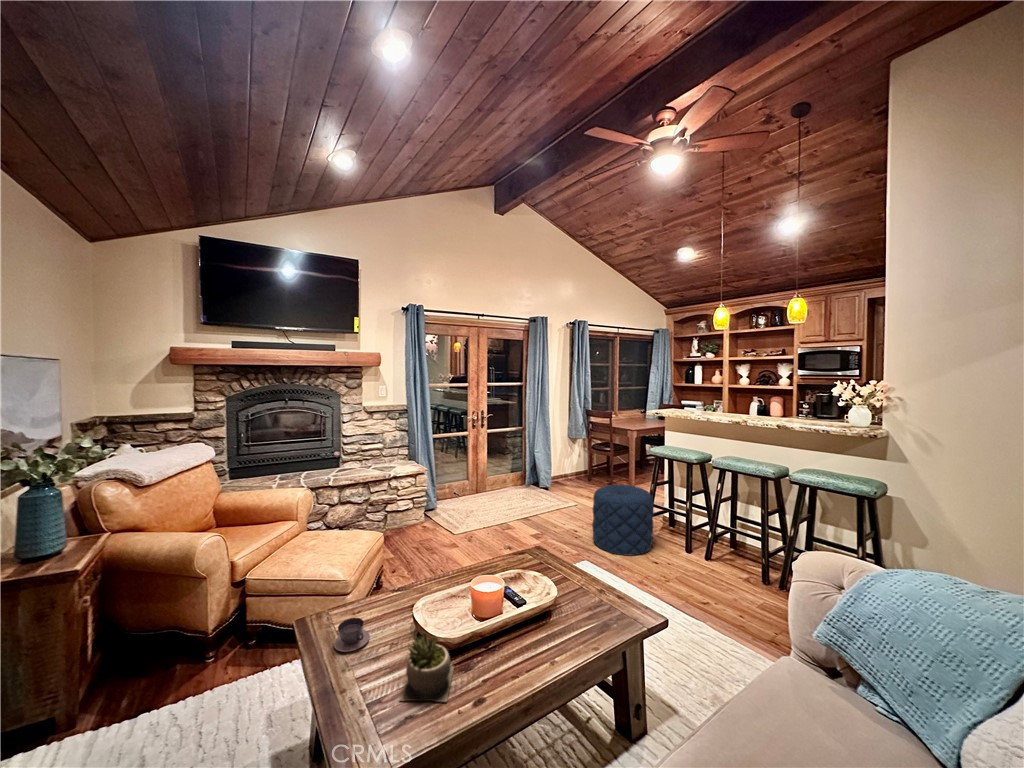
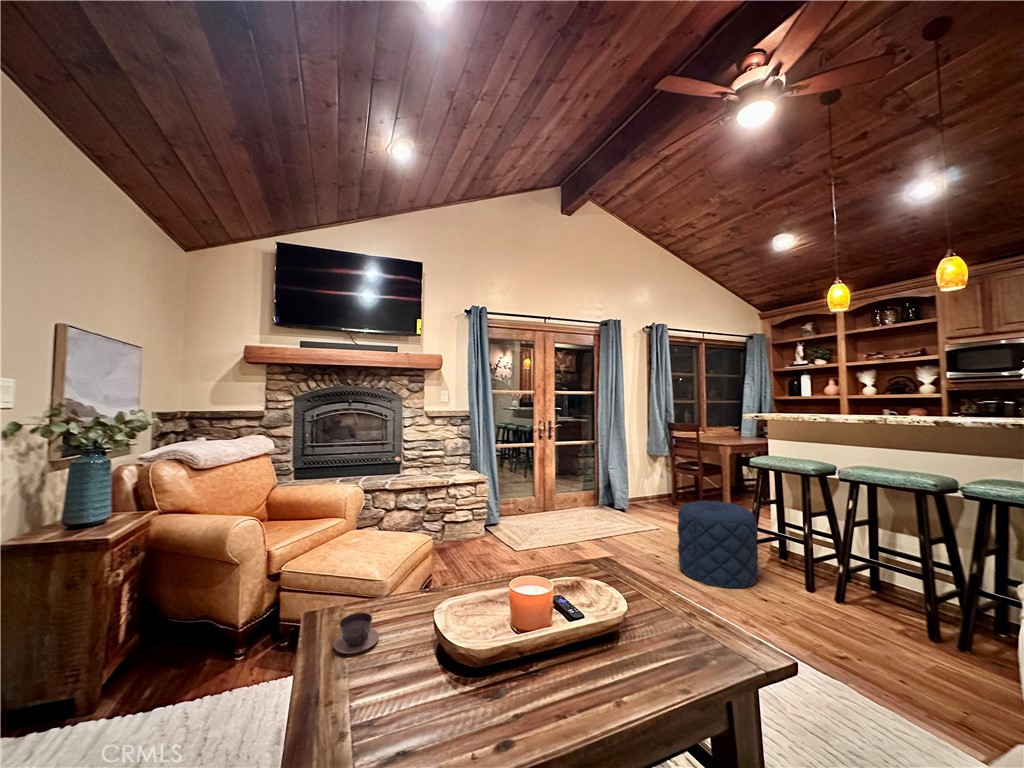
succulent plant: present [400,633,454,702] -> none [394,632,478,740]

